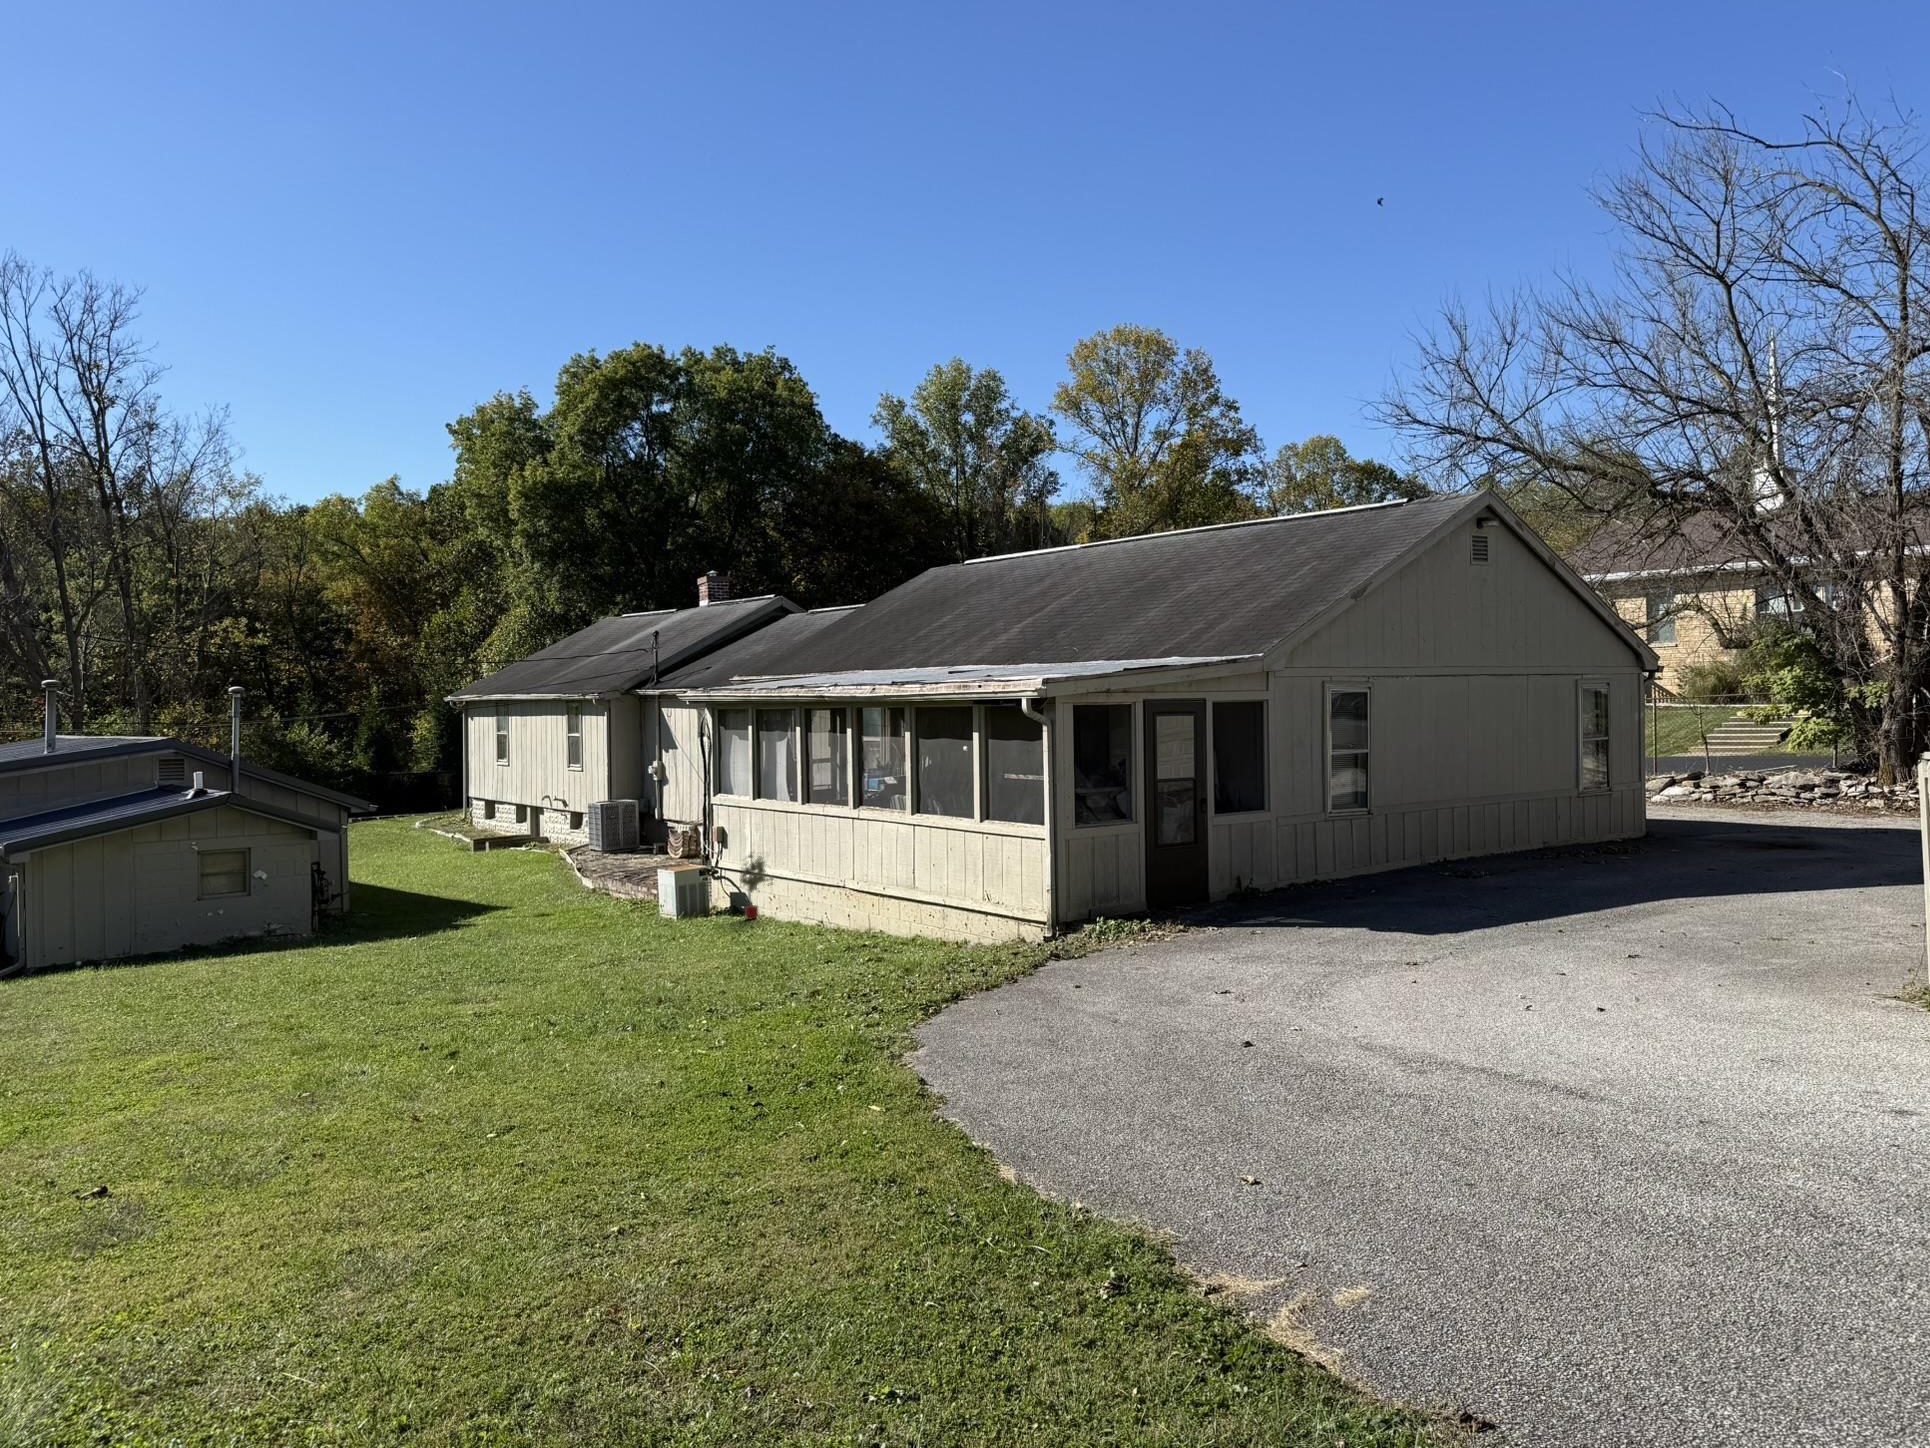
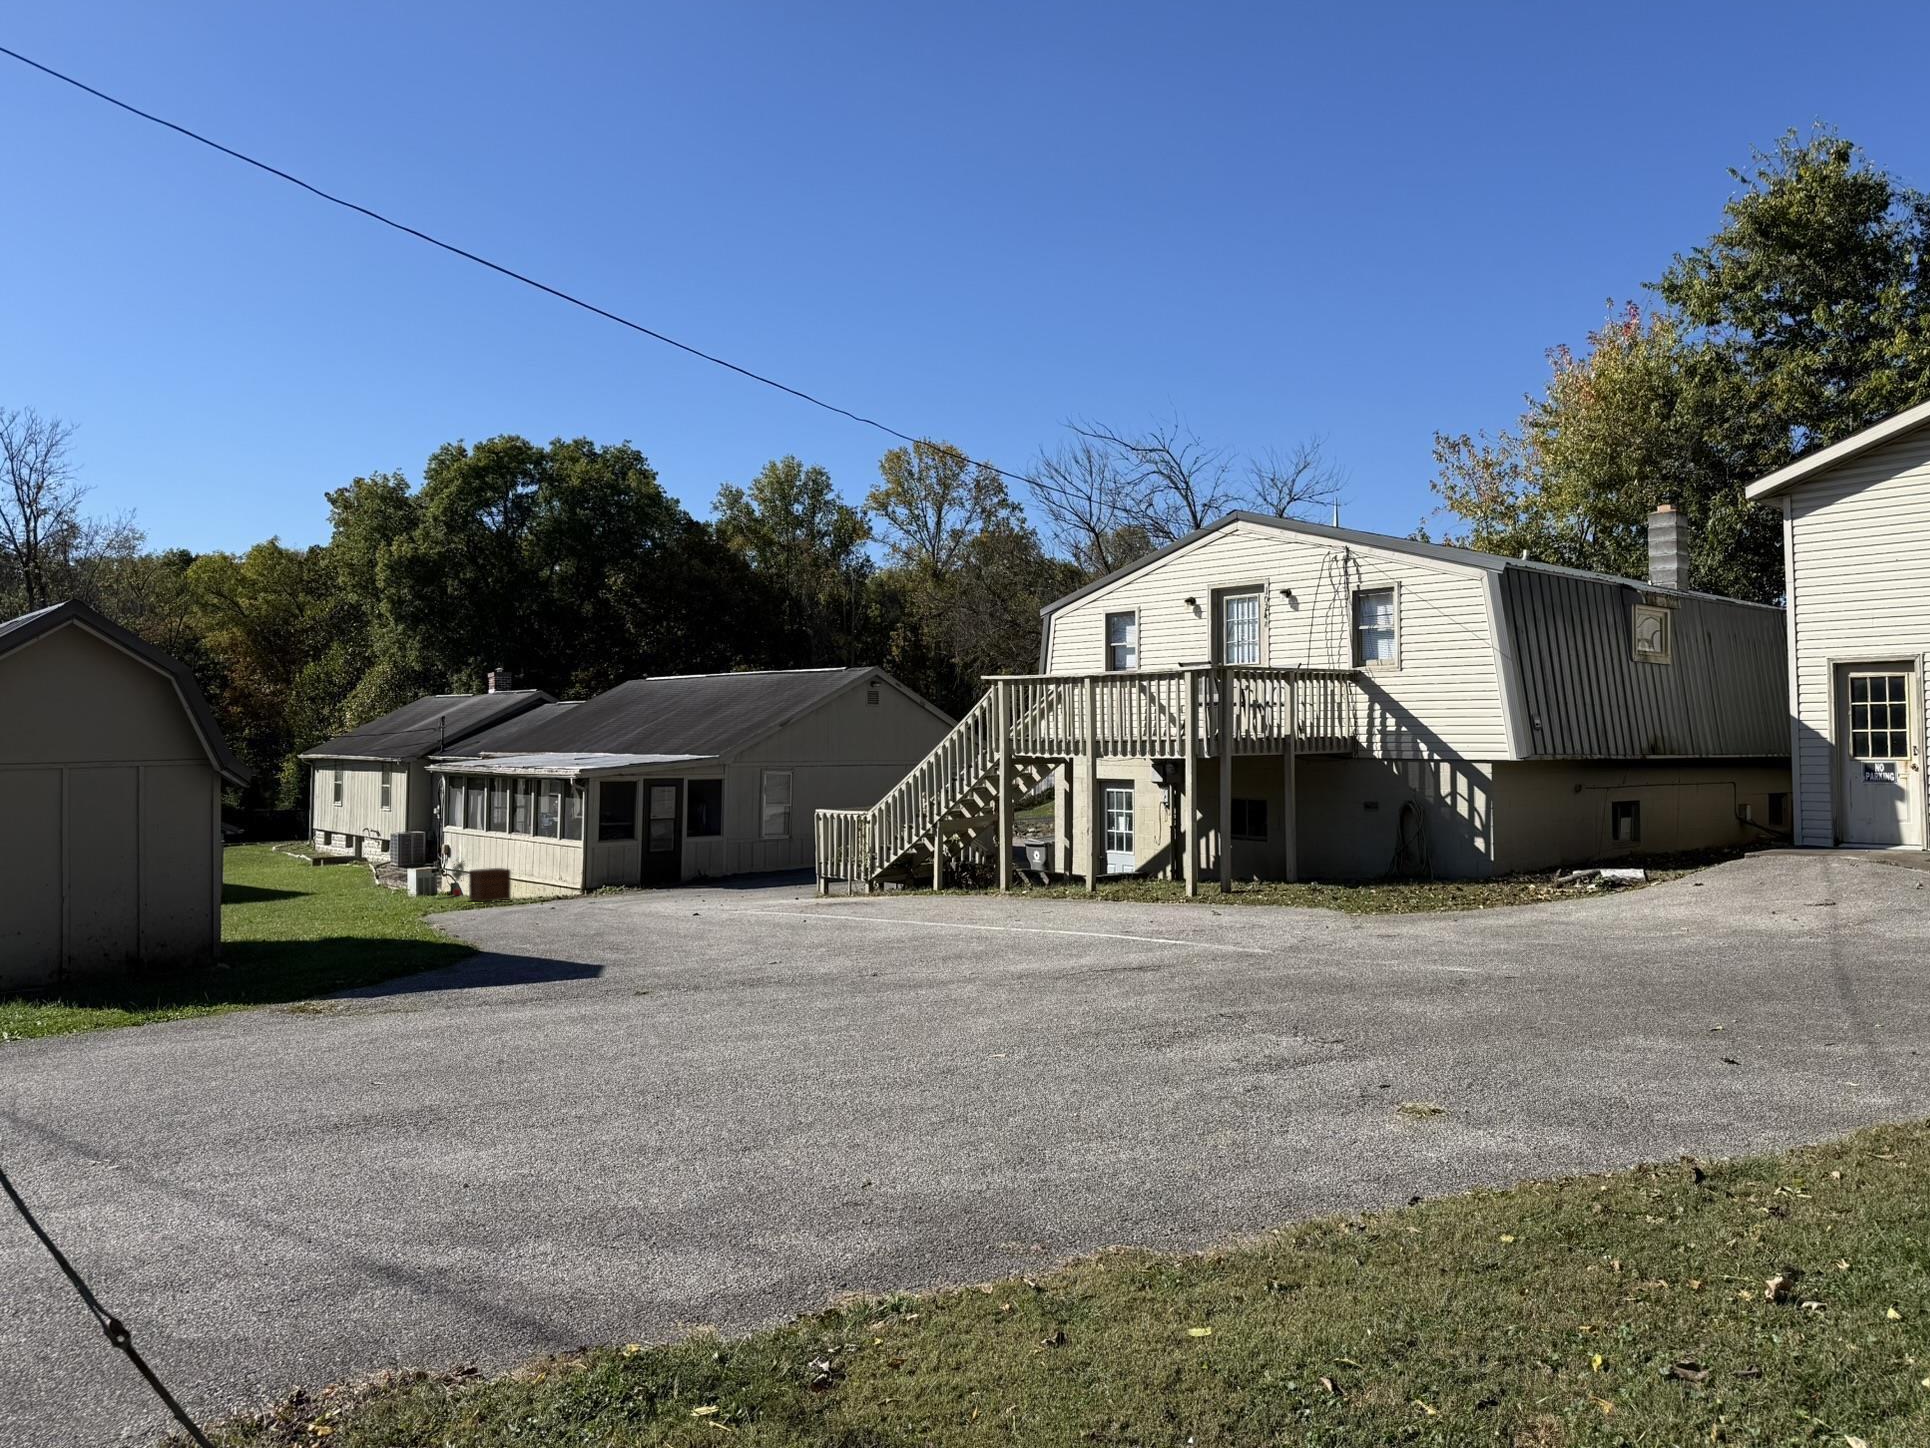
wooden crate: none [790,872,869,939] -> present [469,868,511,902]

